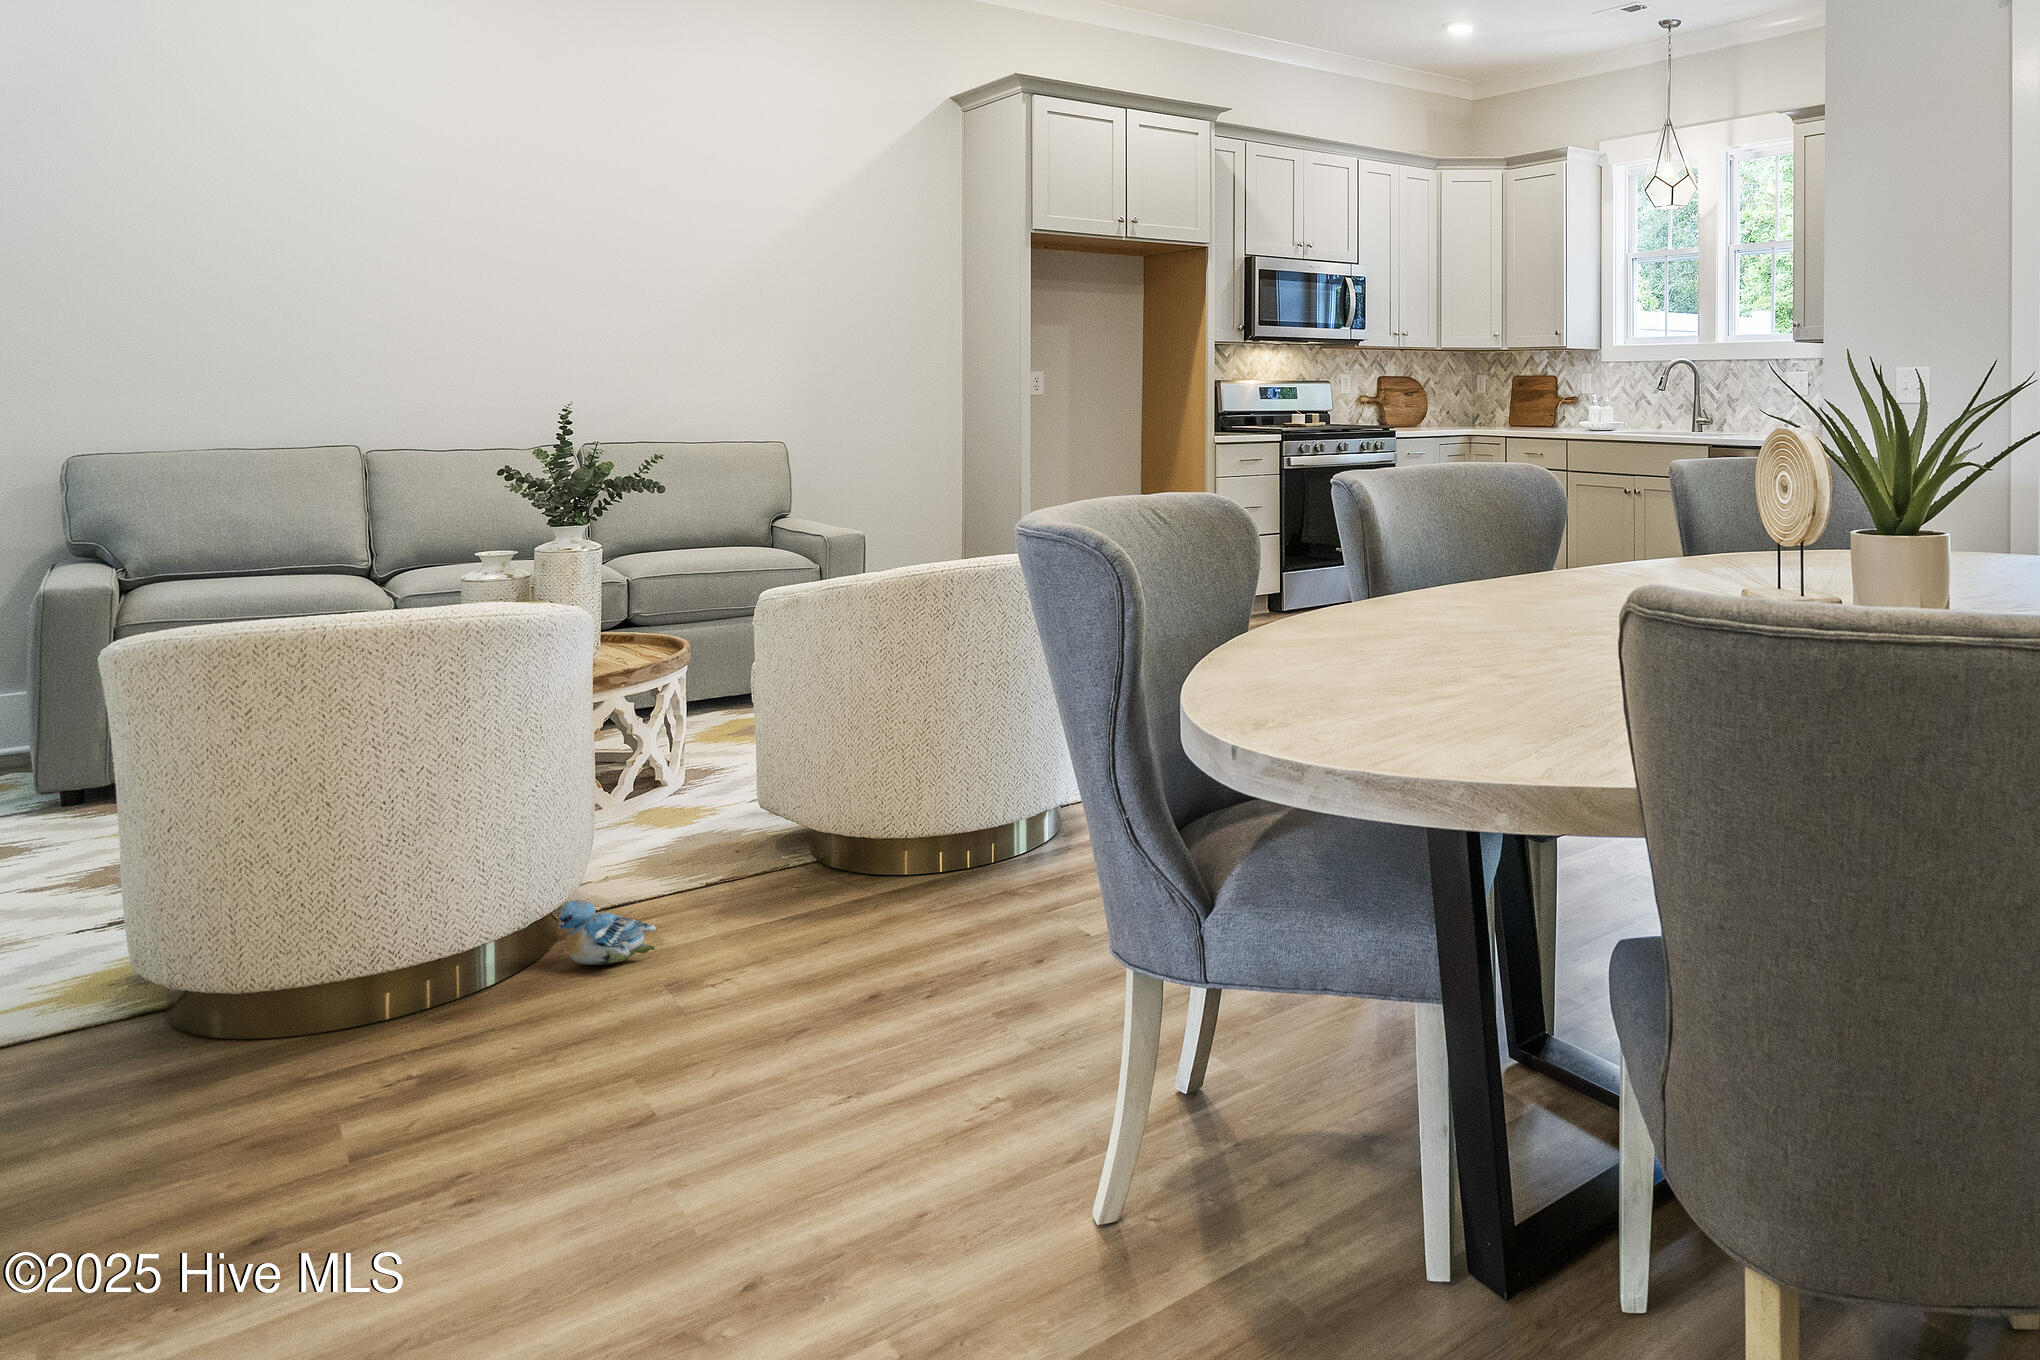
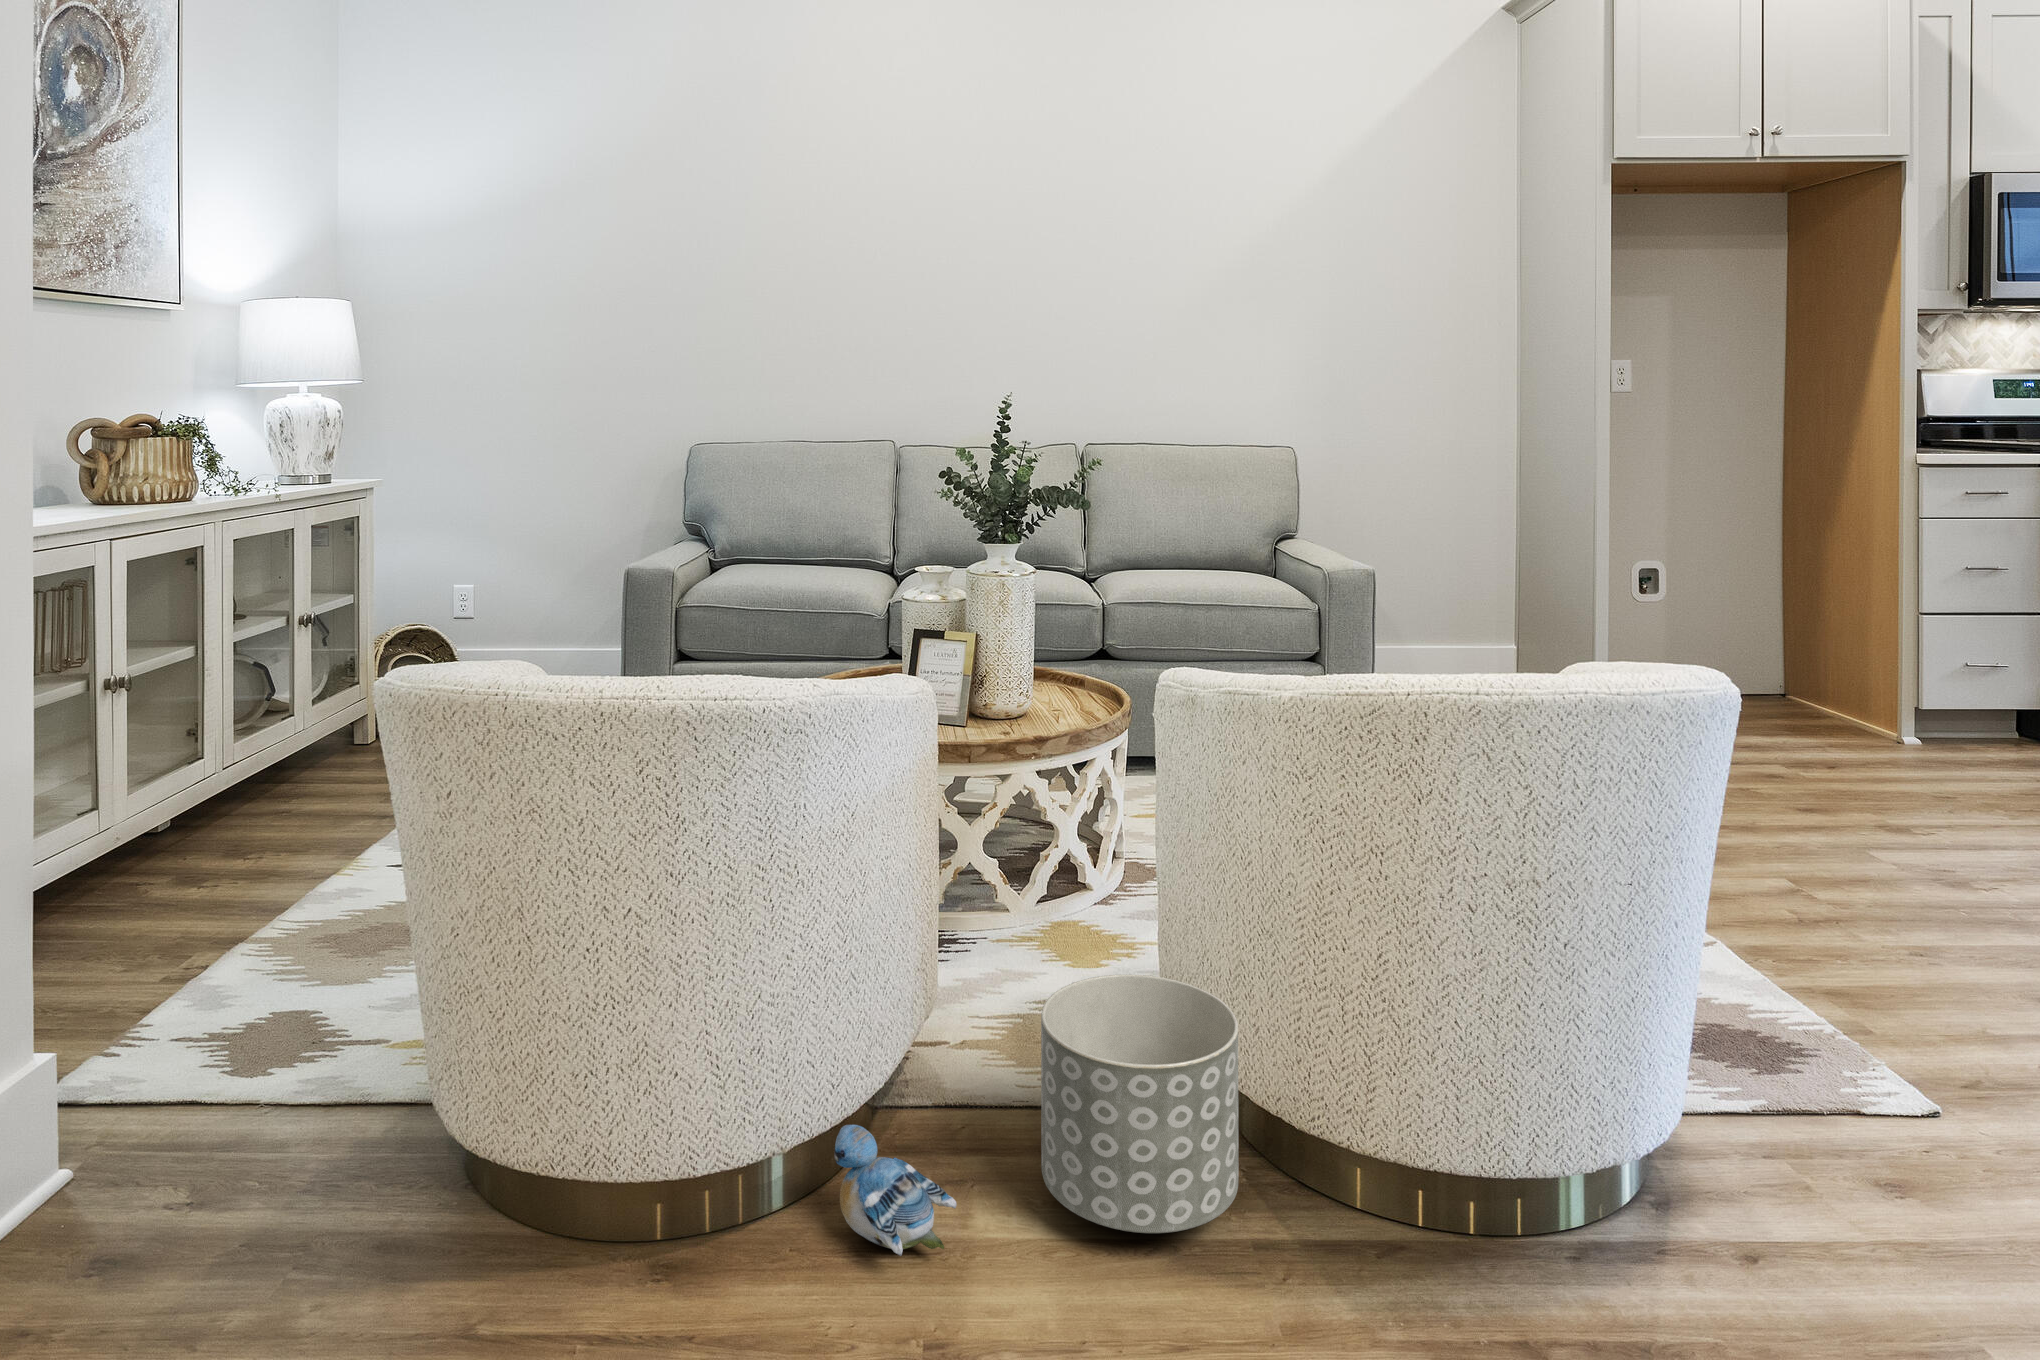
planter: none [704,777,837,918] -> present [1041,974,1238,1233]

